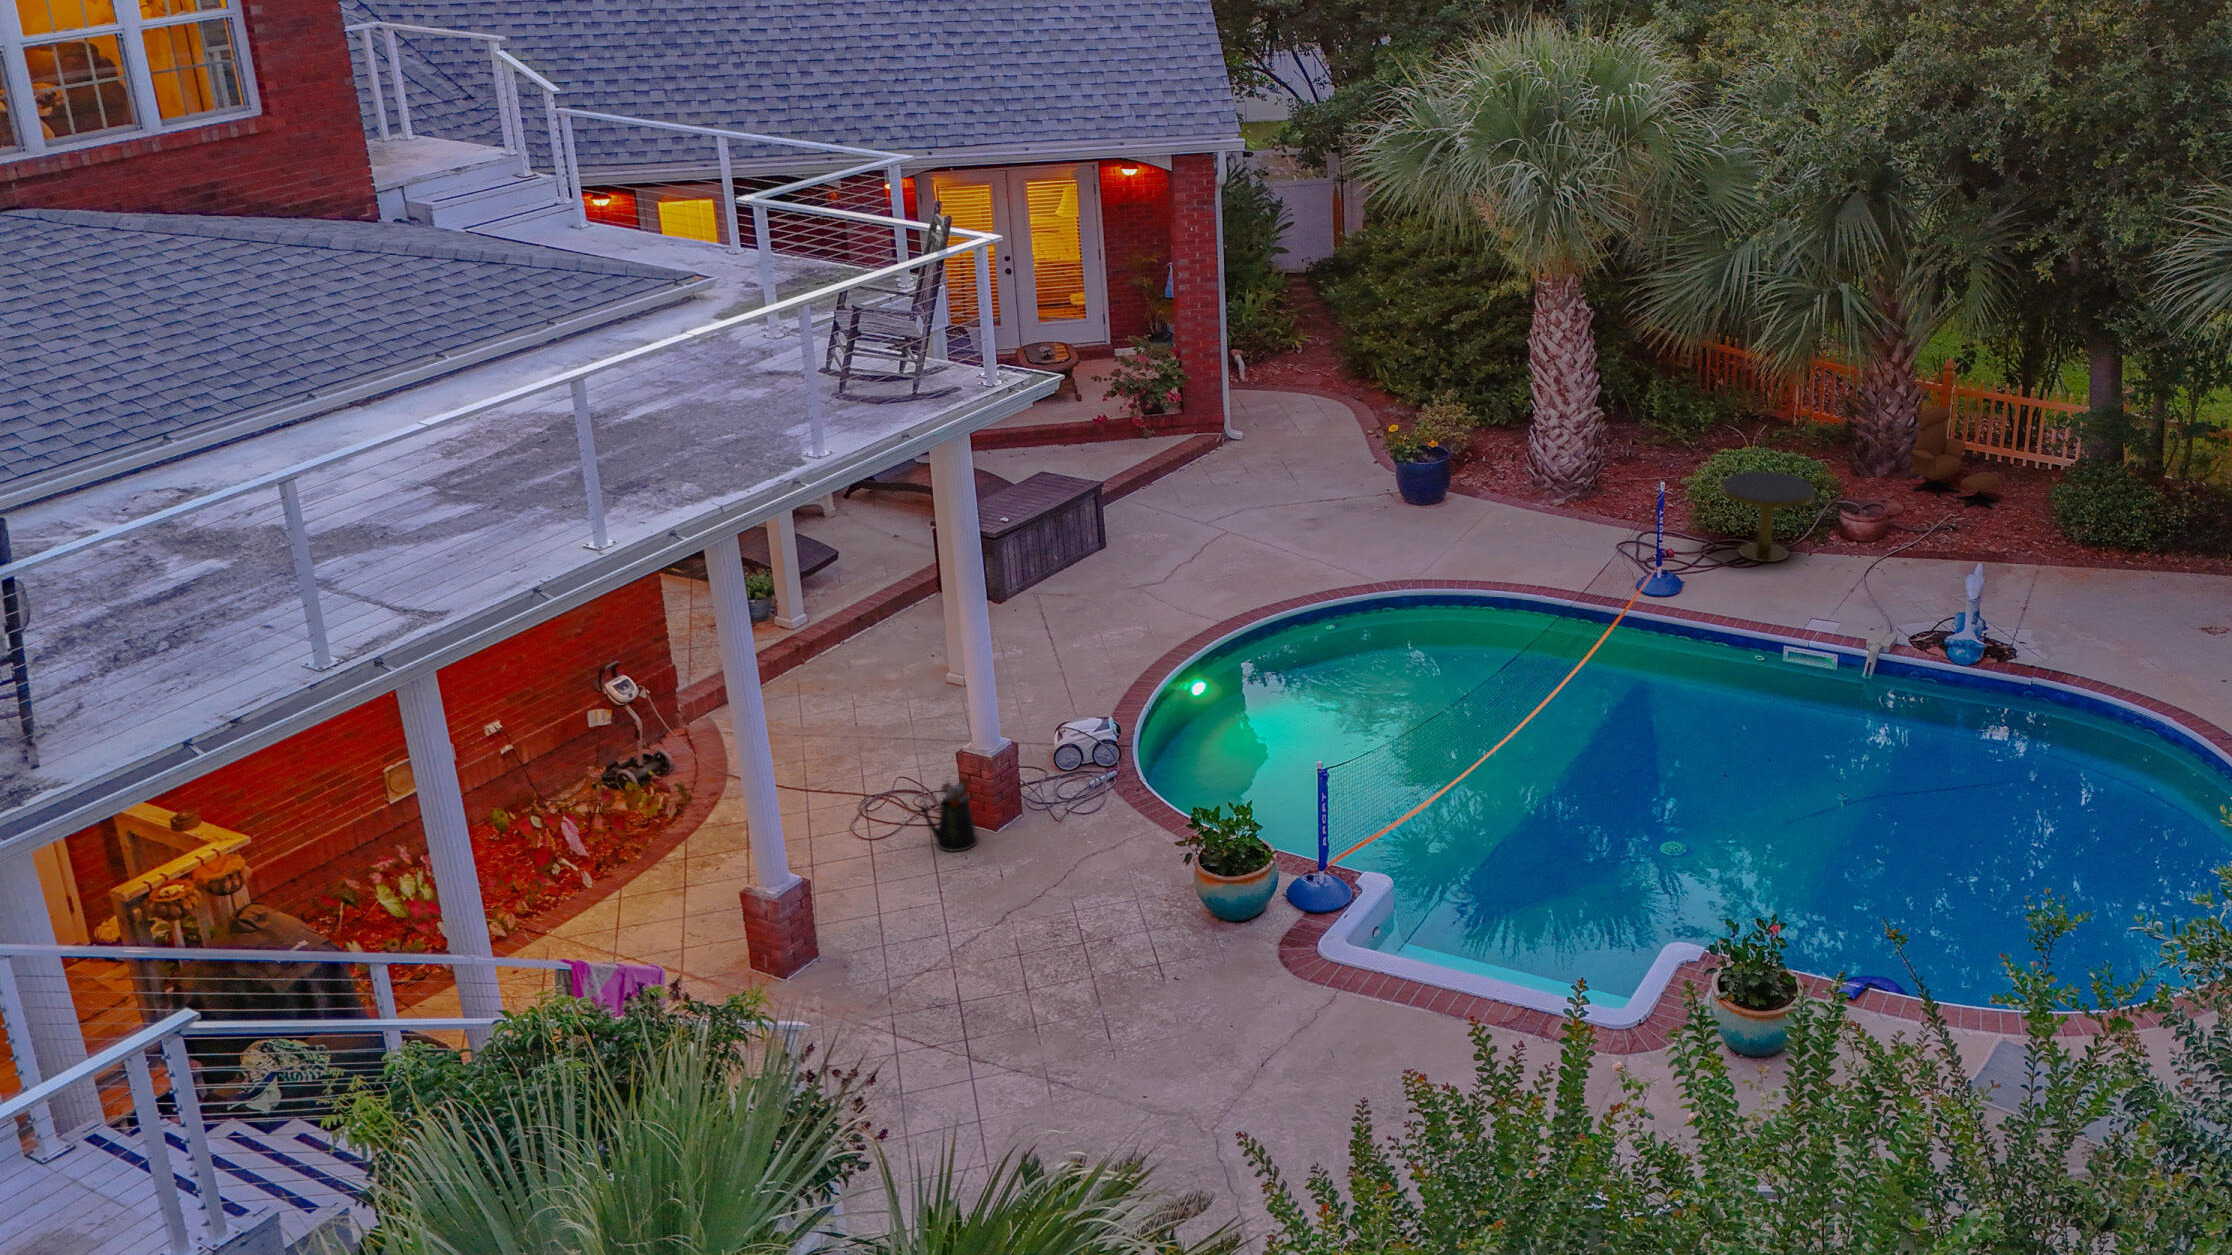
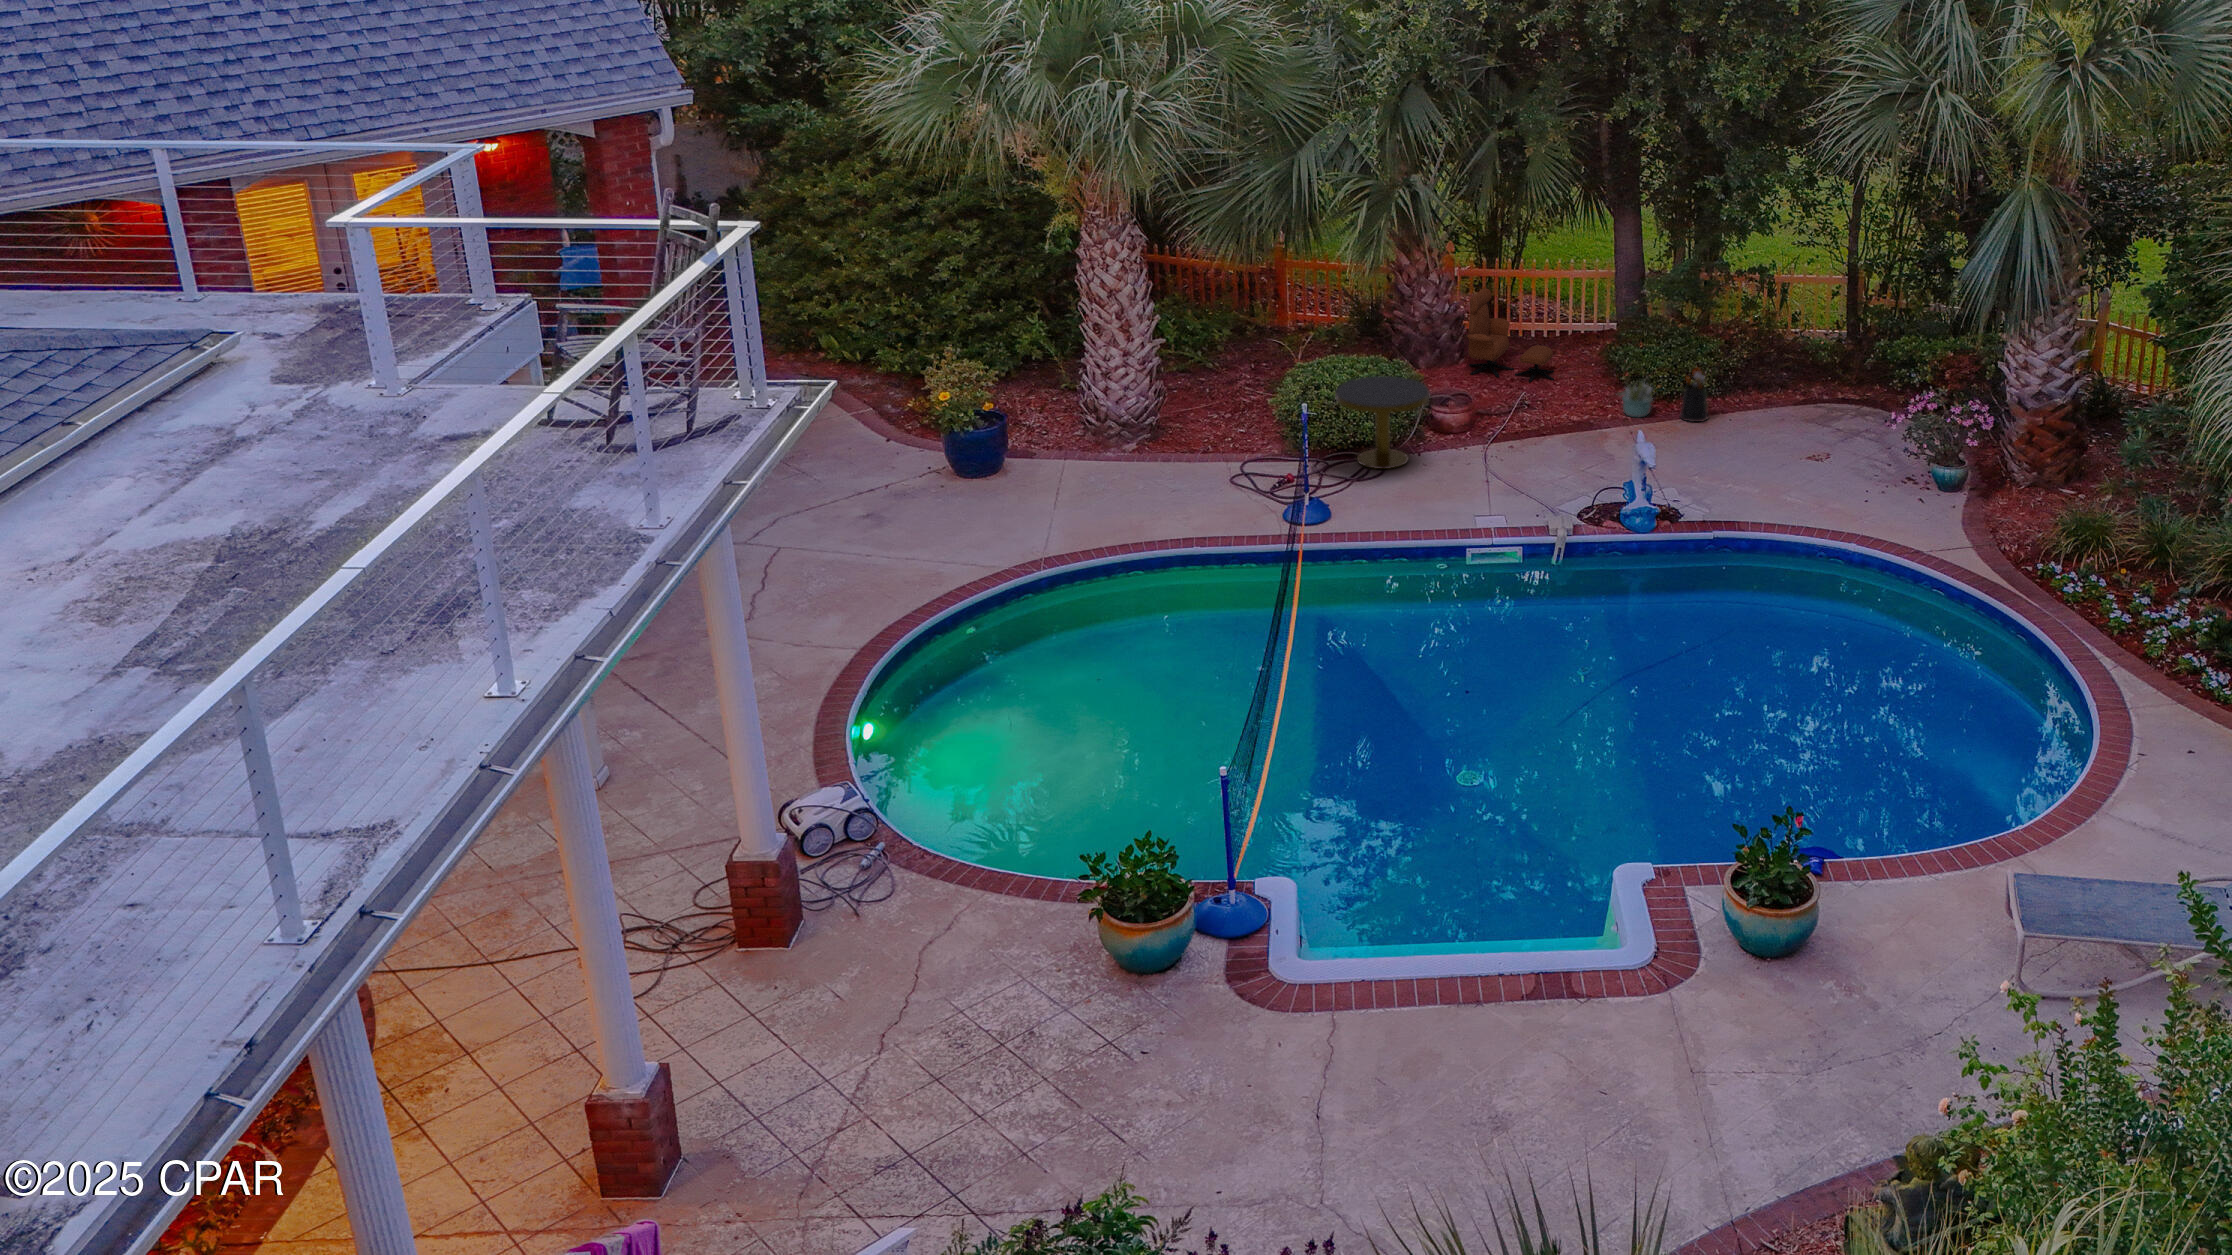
decorative plant: none [2029,520,2071,559] -> present [1618,382,1652,417]
watering can: present [921,777,981,852] -> present [1680,368,1708,422]

